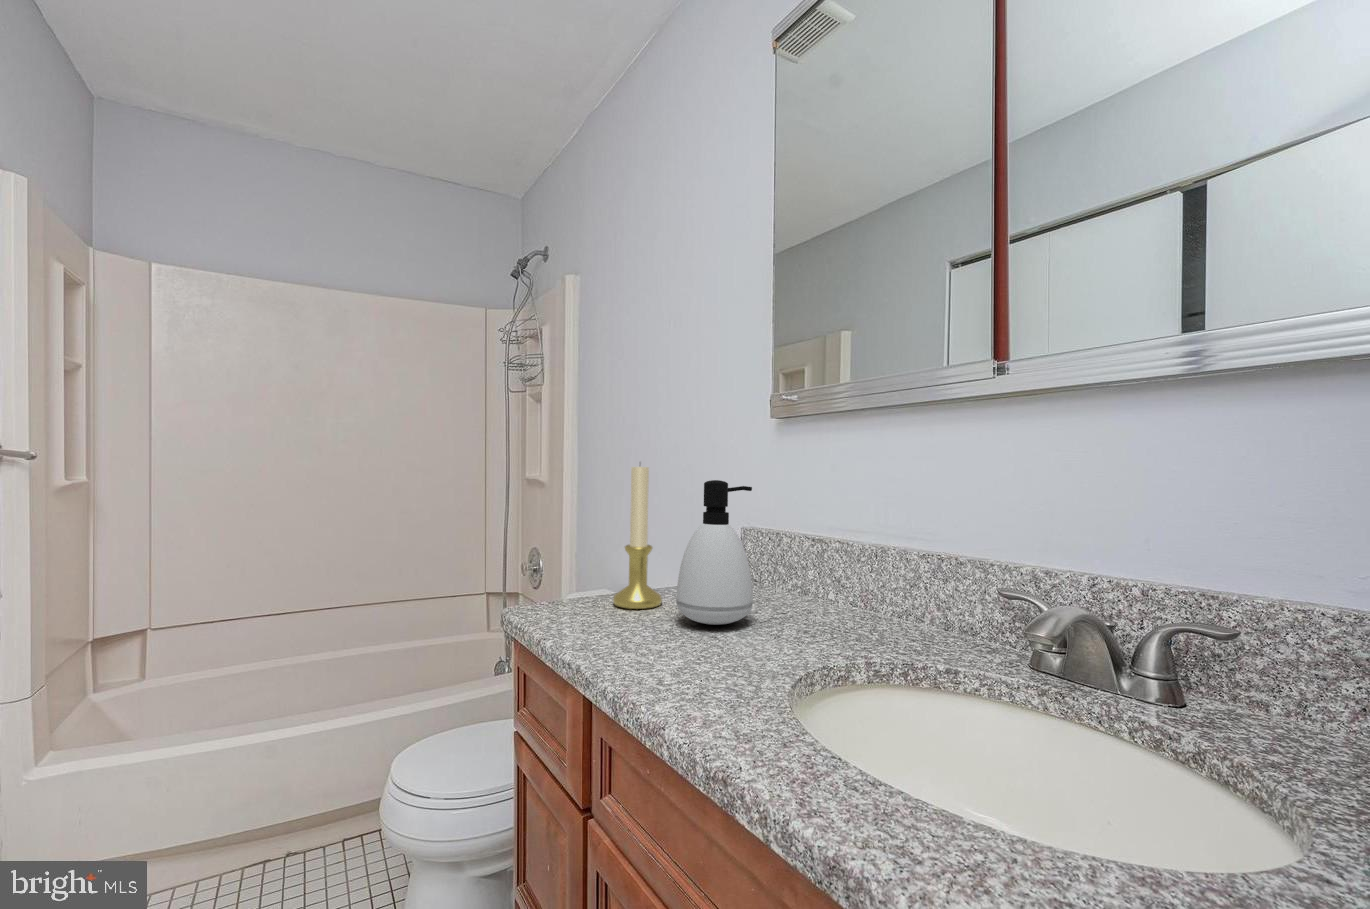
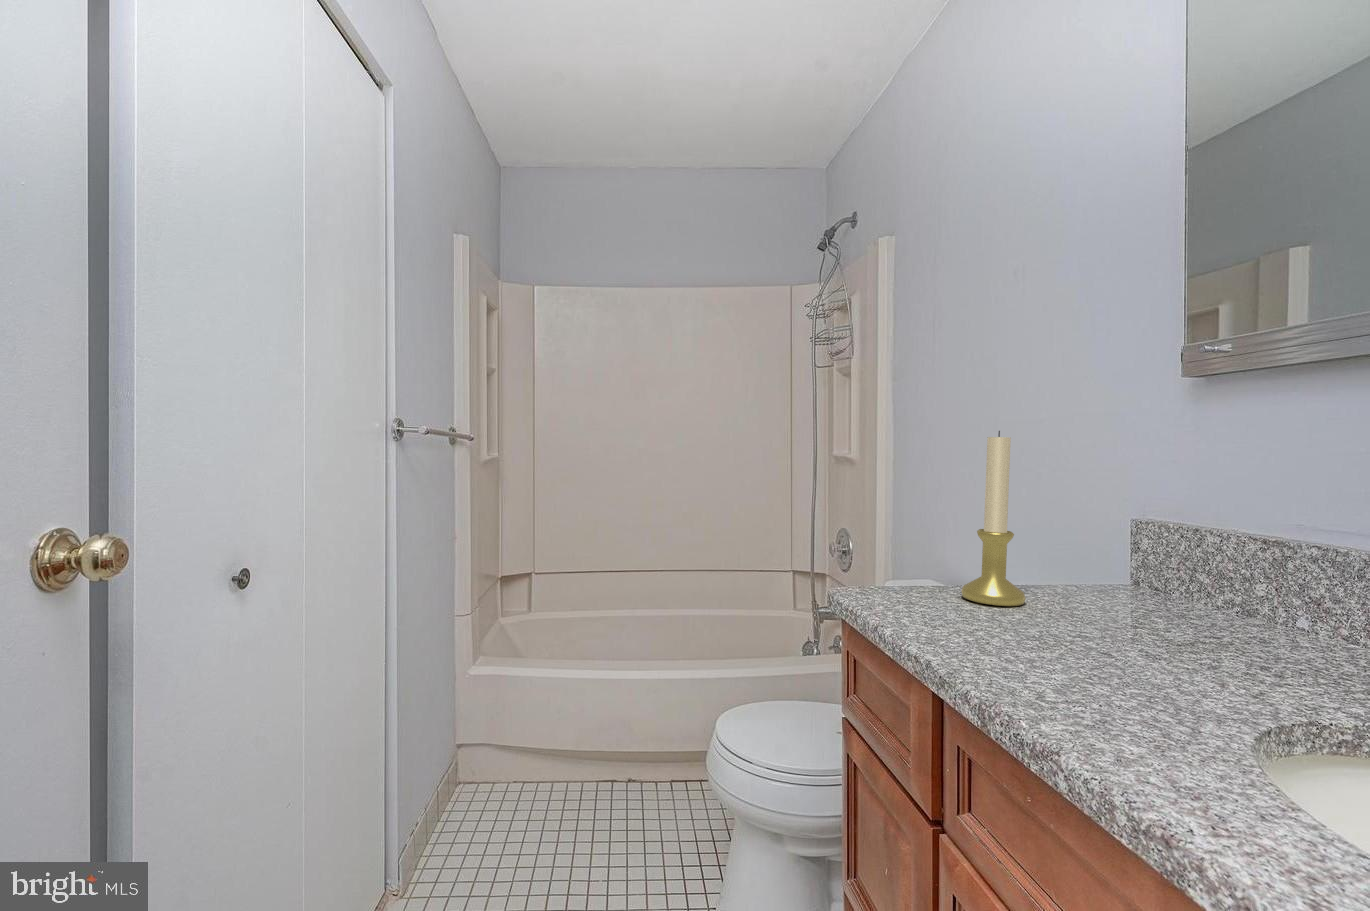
soap dispenser: present [676,480,753,625] -> none [1051,453,1169,638]

